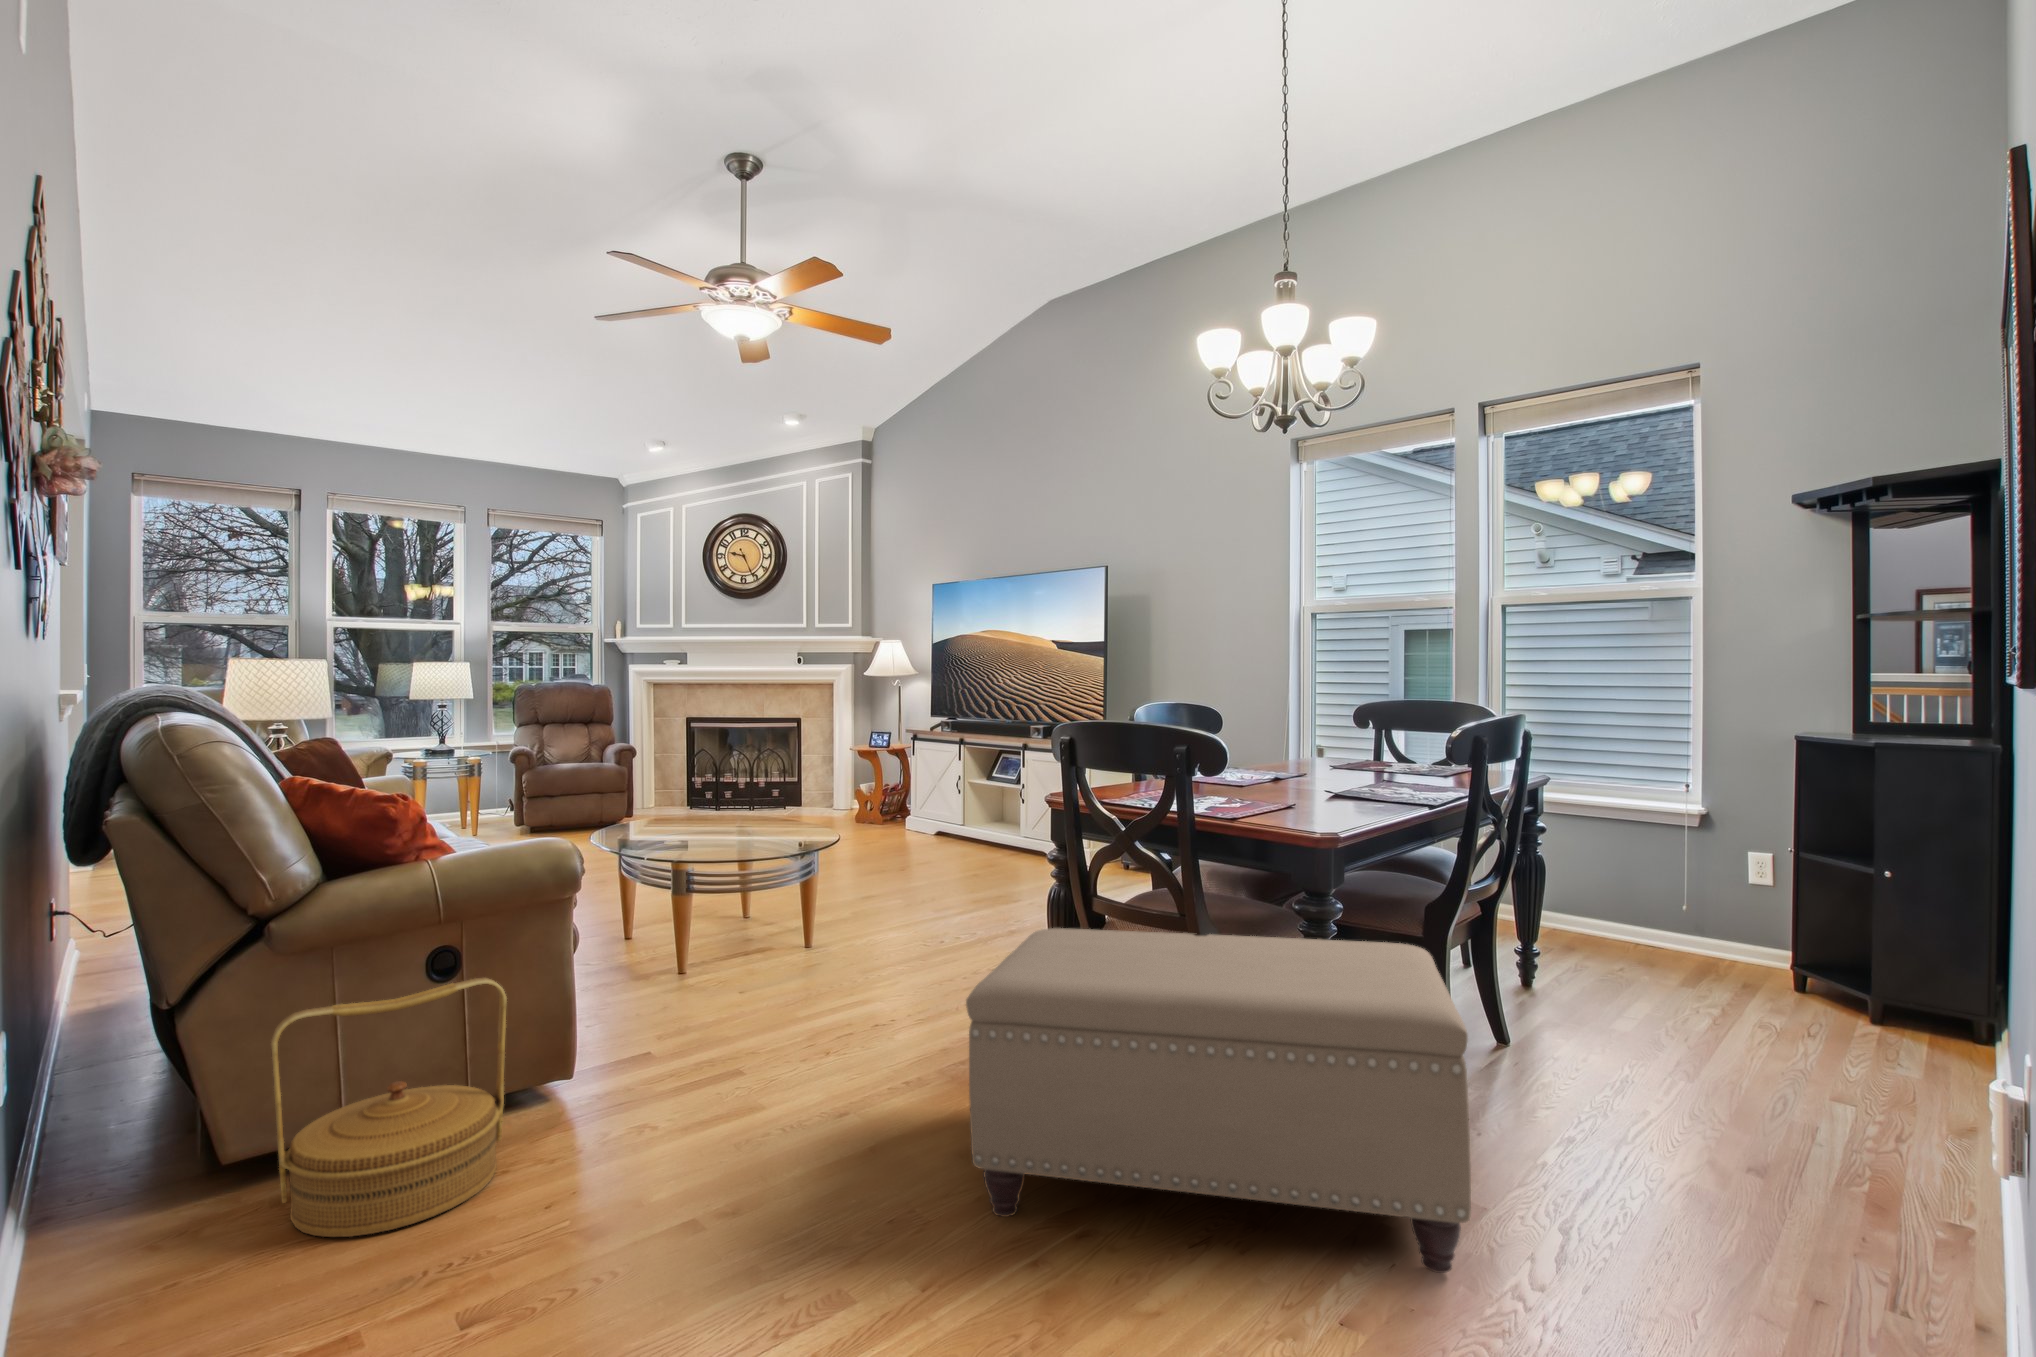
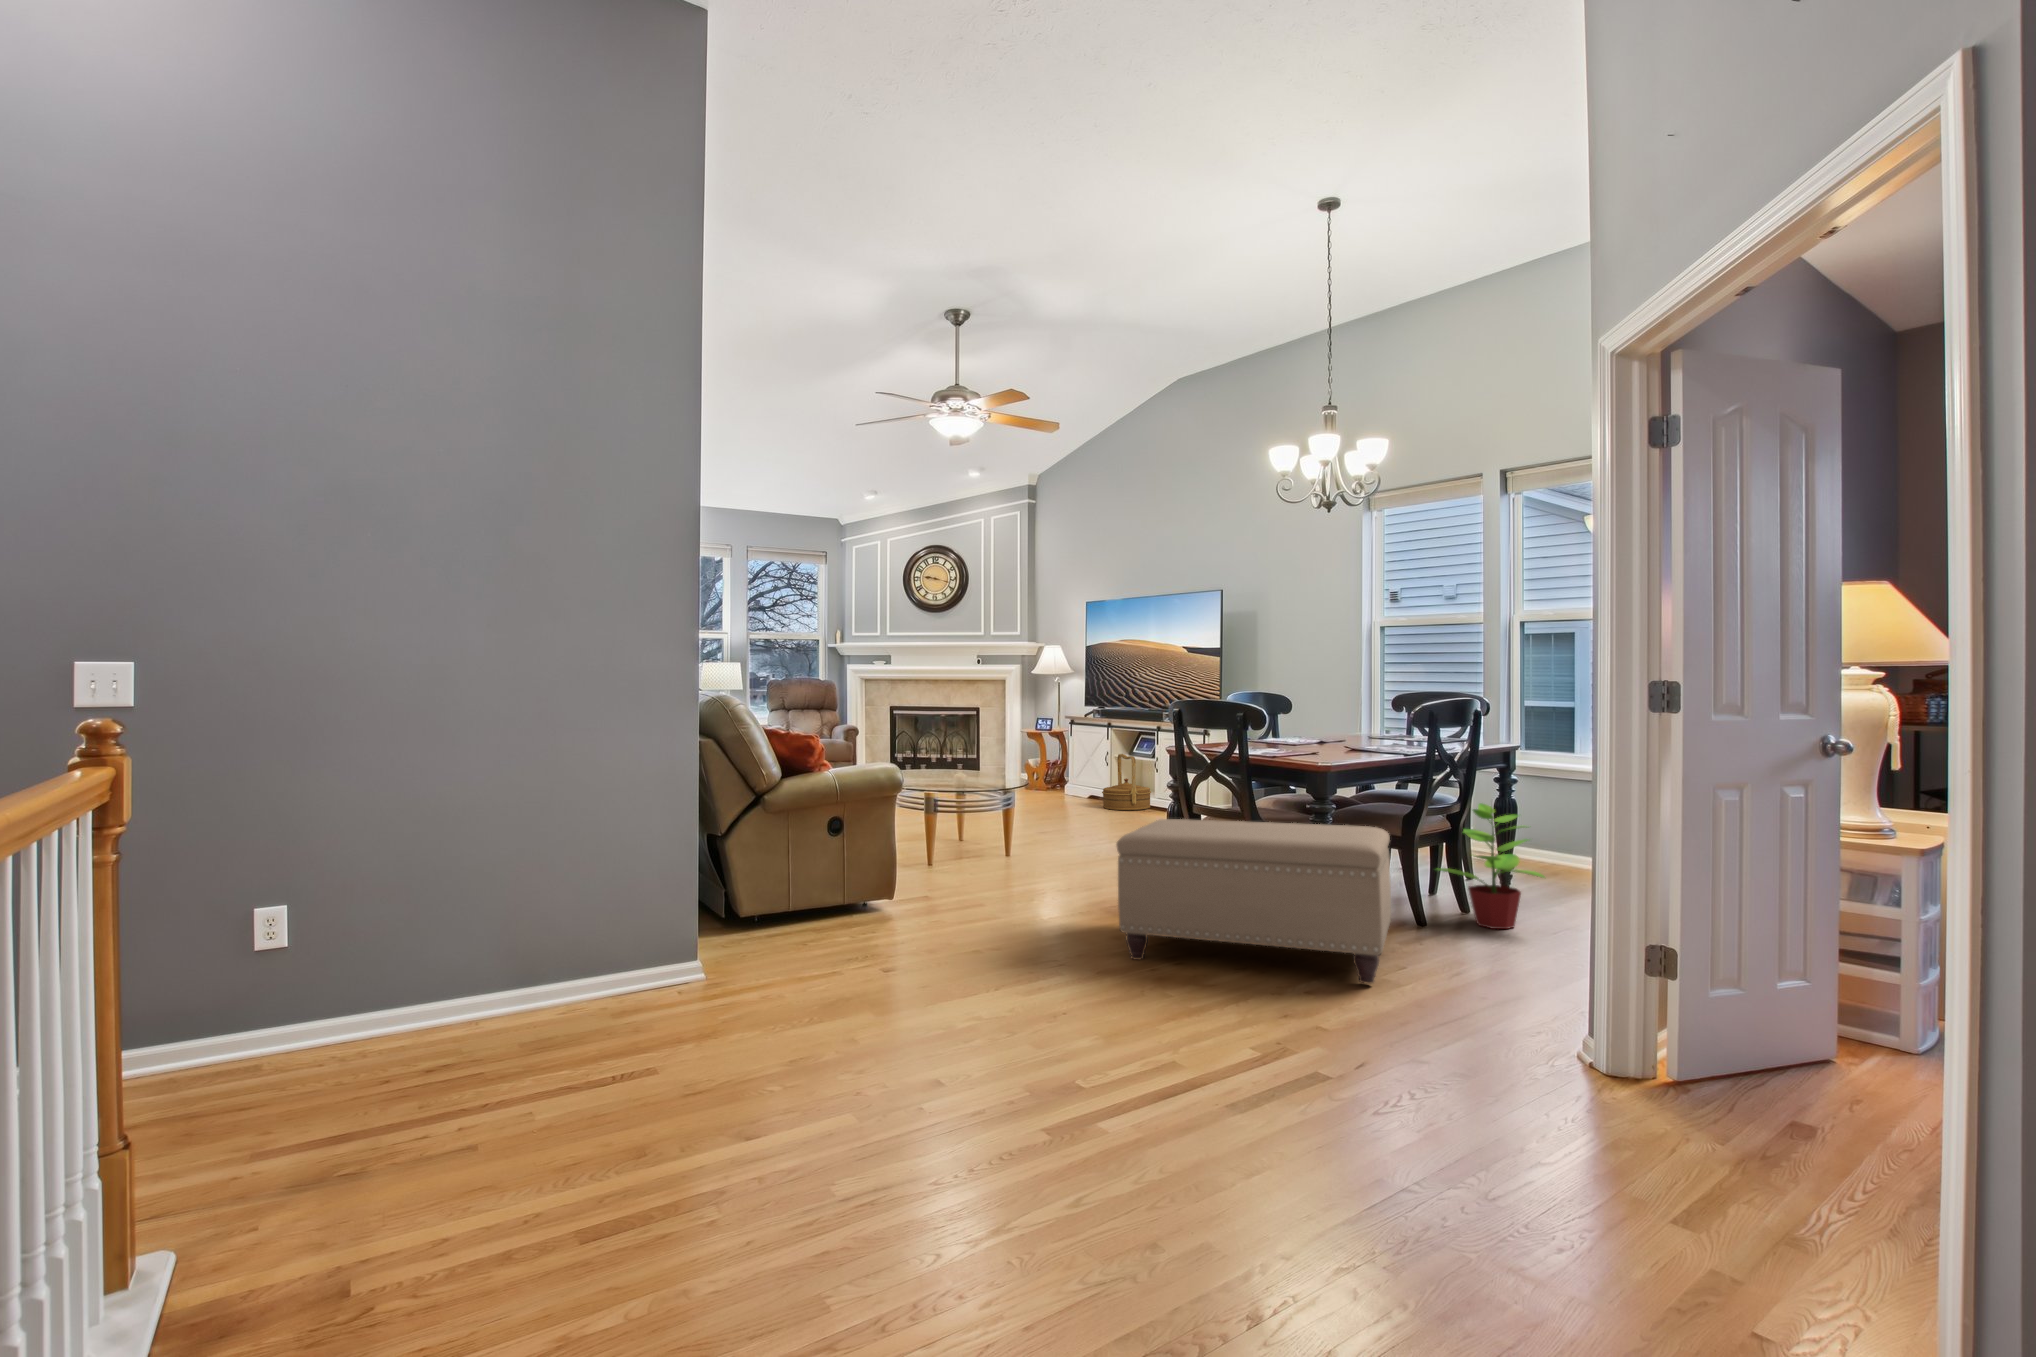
potted plant: none [1464,875,1649,1081] -> present [1438,803,1544,929]
woven basket: present [271,978,507,1237] -> present [1102,754,1151,810]

